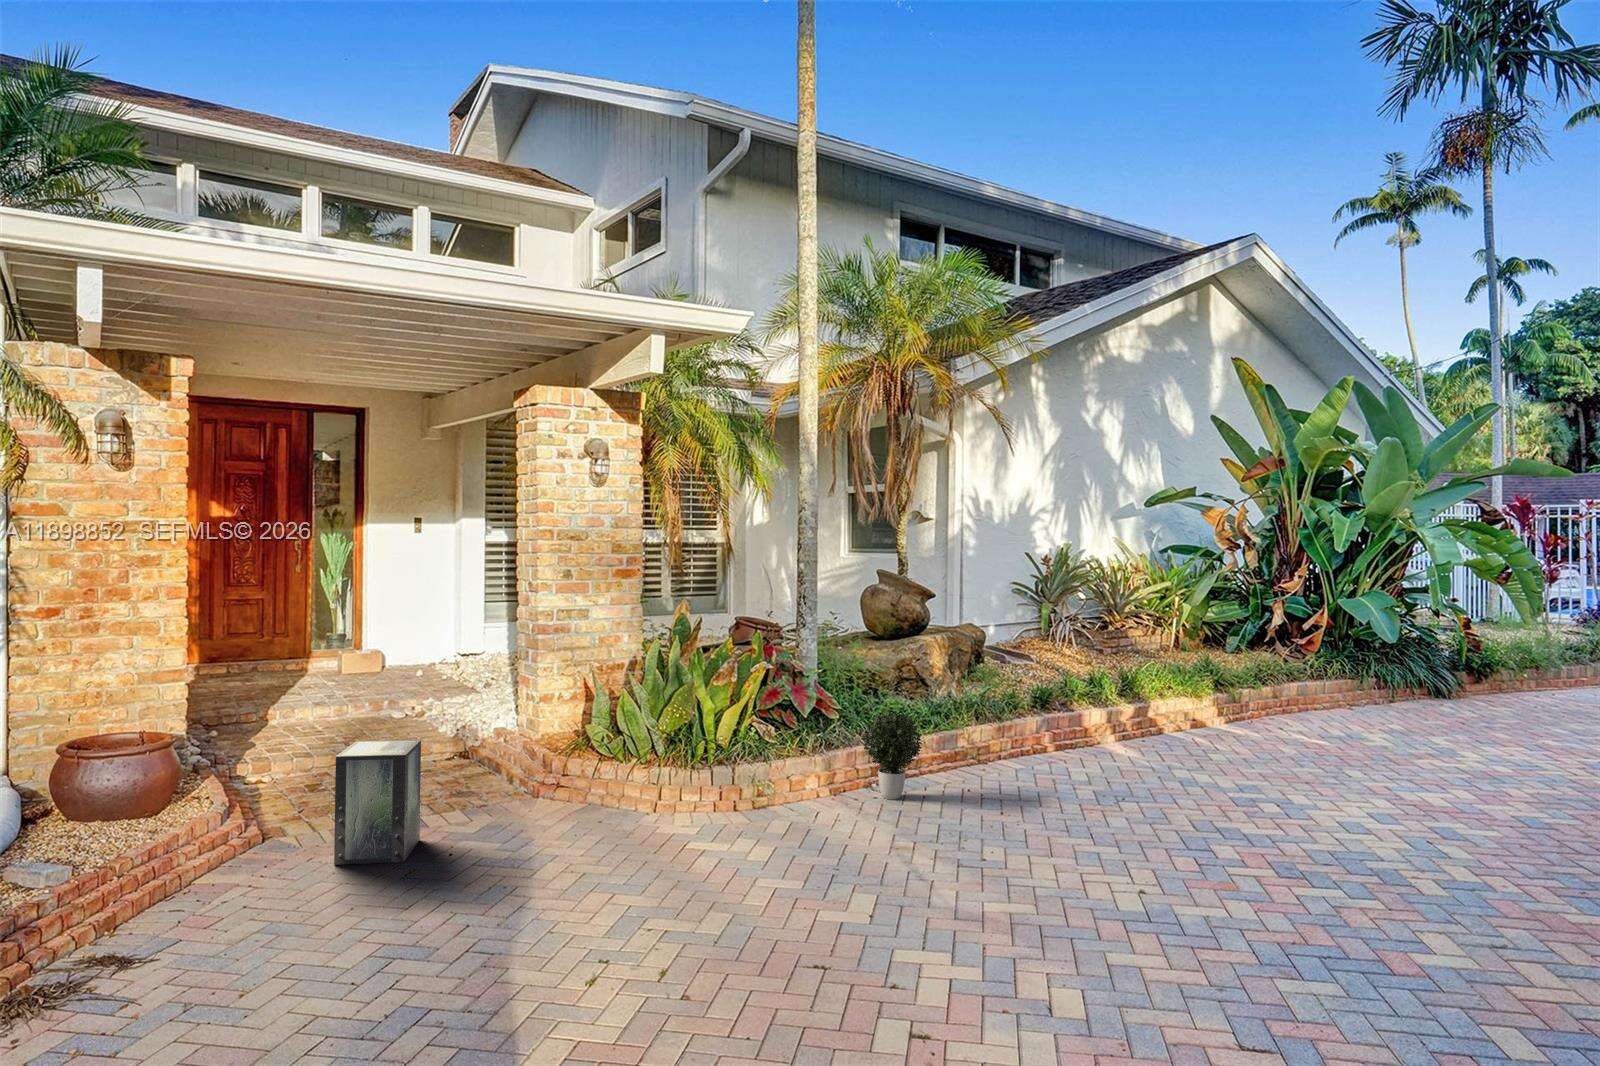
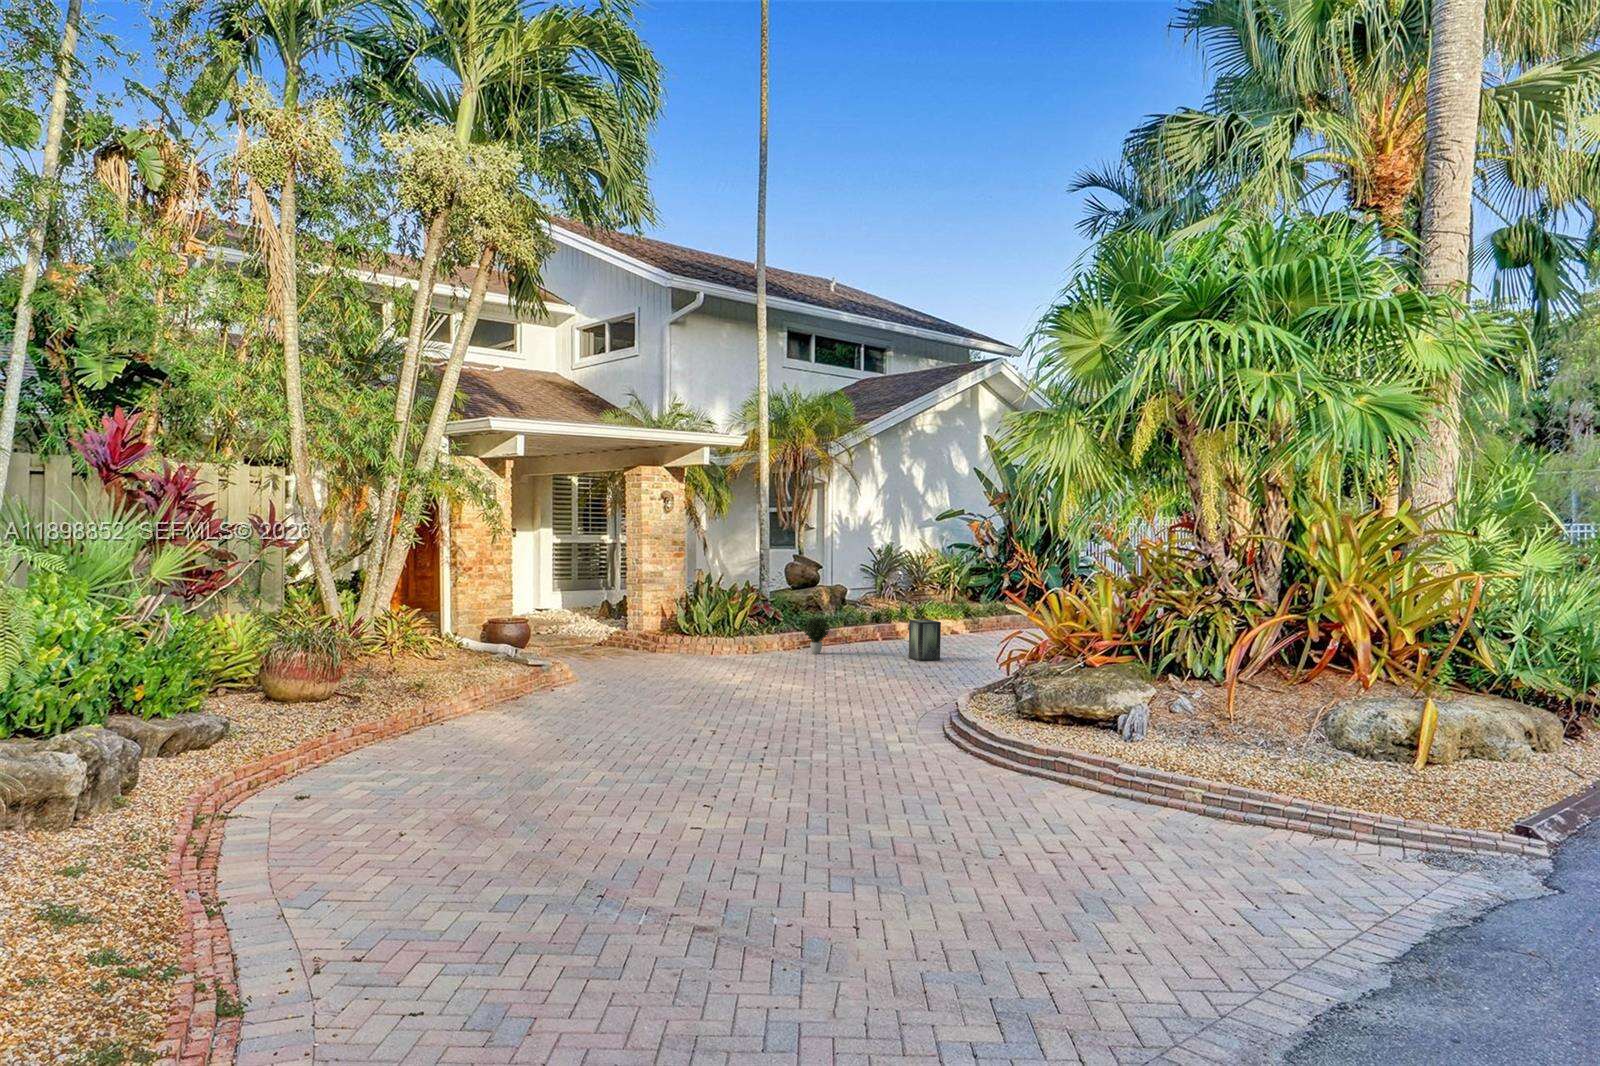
storage box: present [334,740,421,865] -> present [909,620,941,661]

